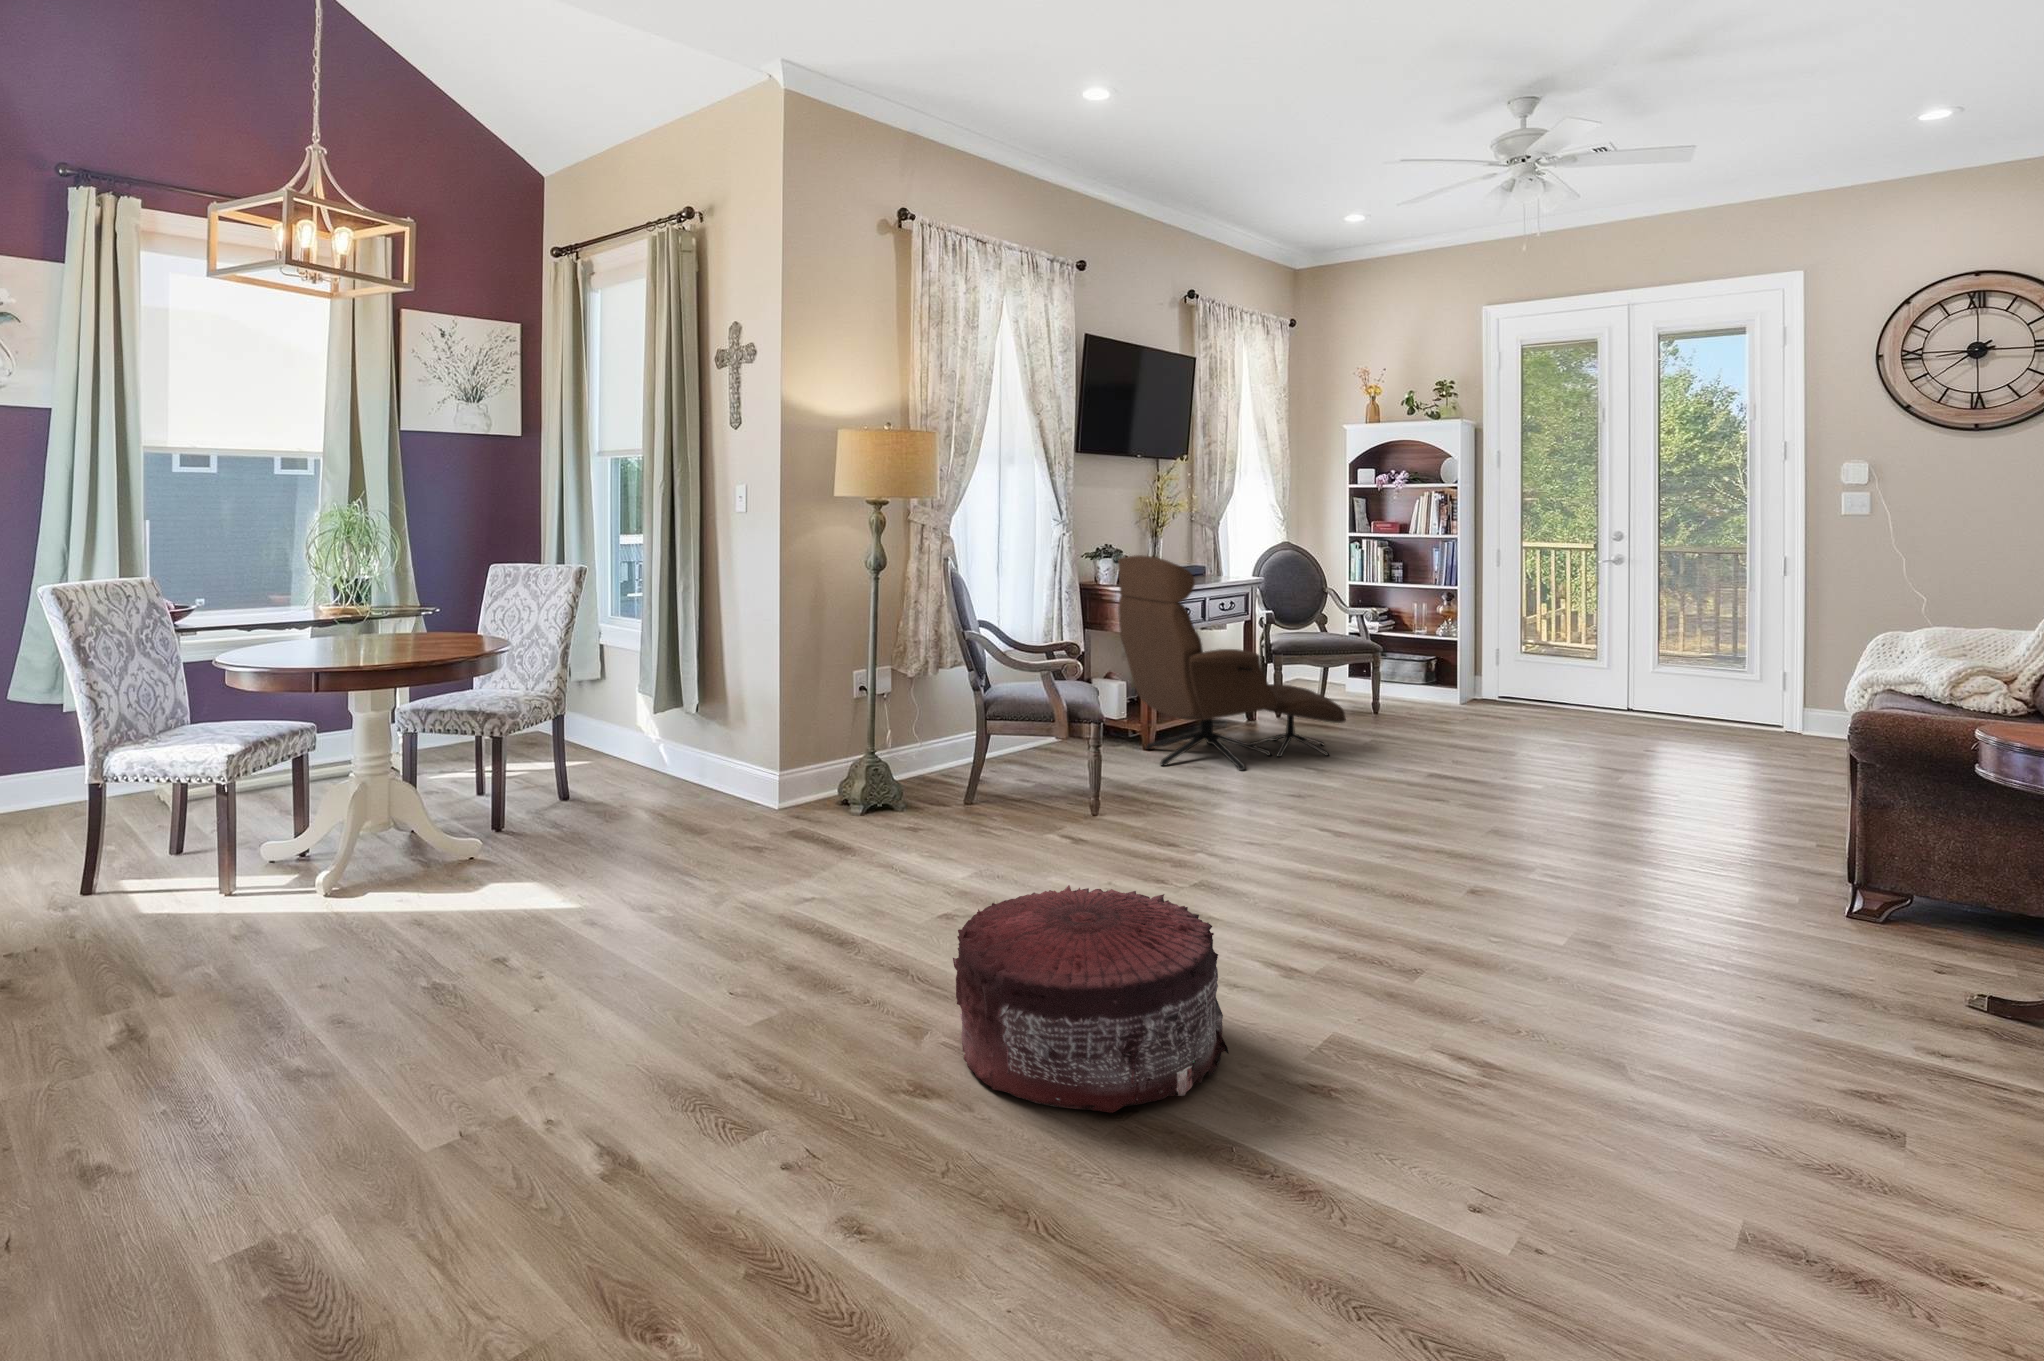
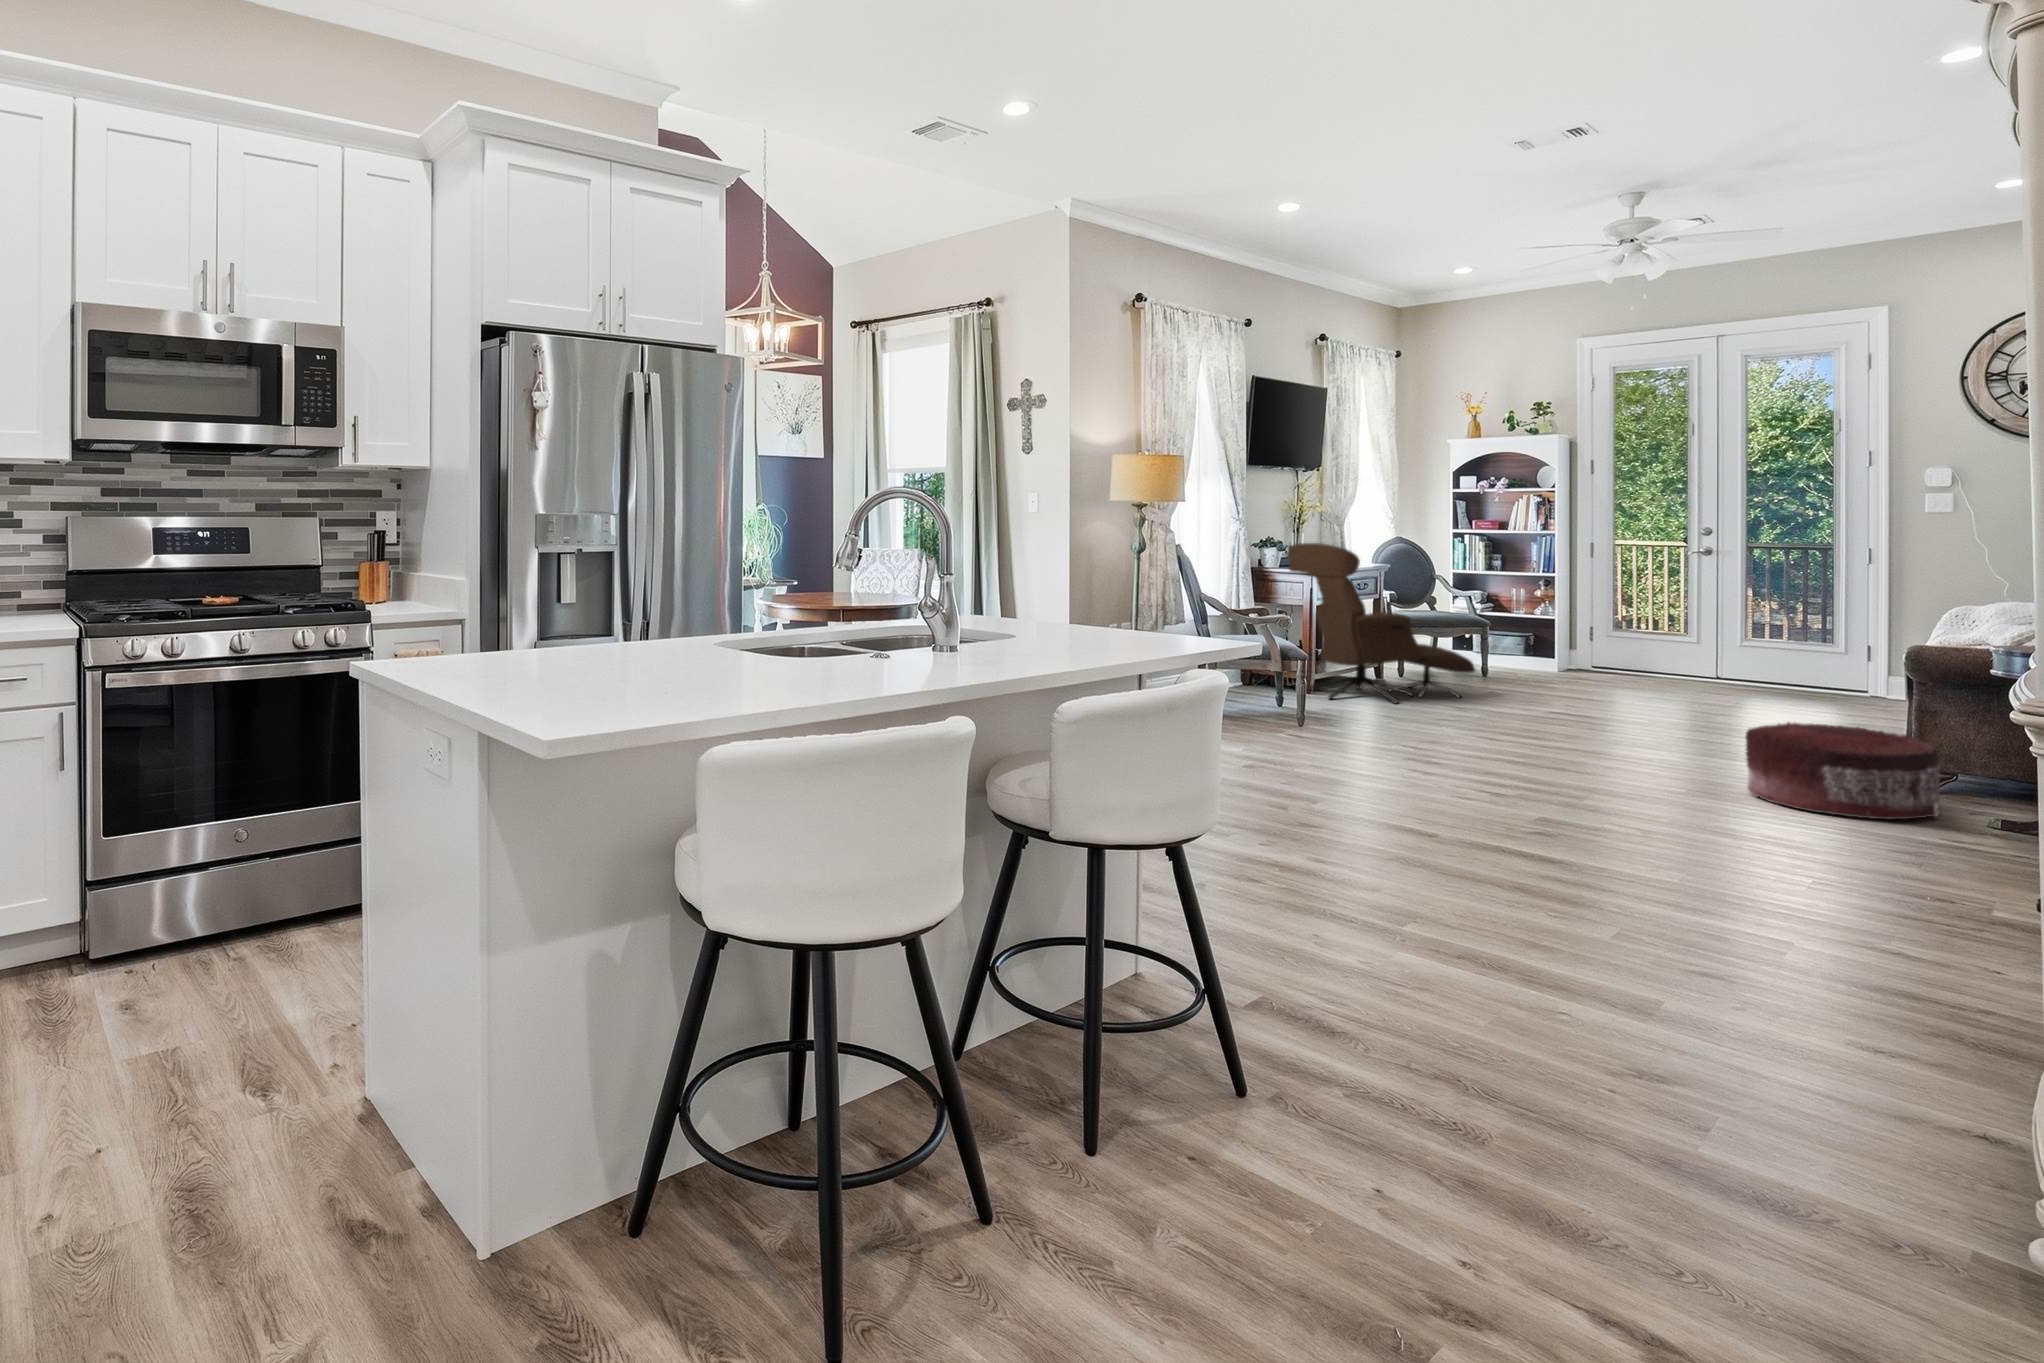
pouf: present [953,885,1228,1113] -> present [1745,722,1941,819]

